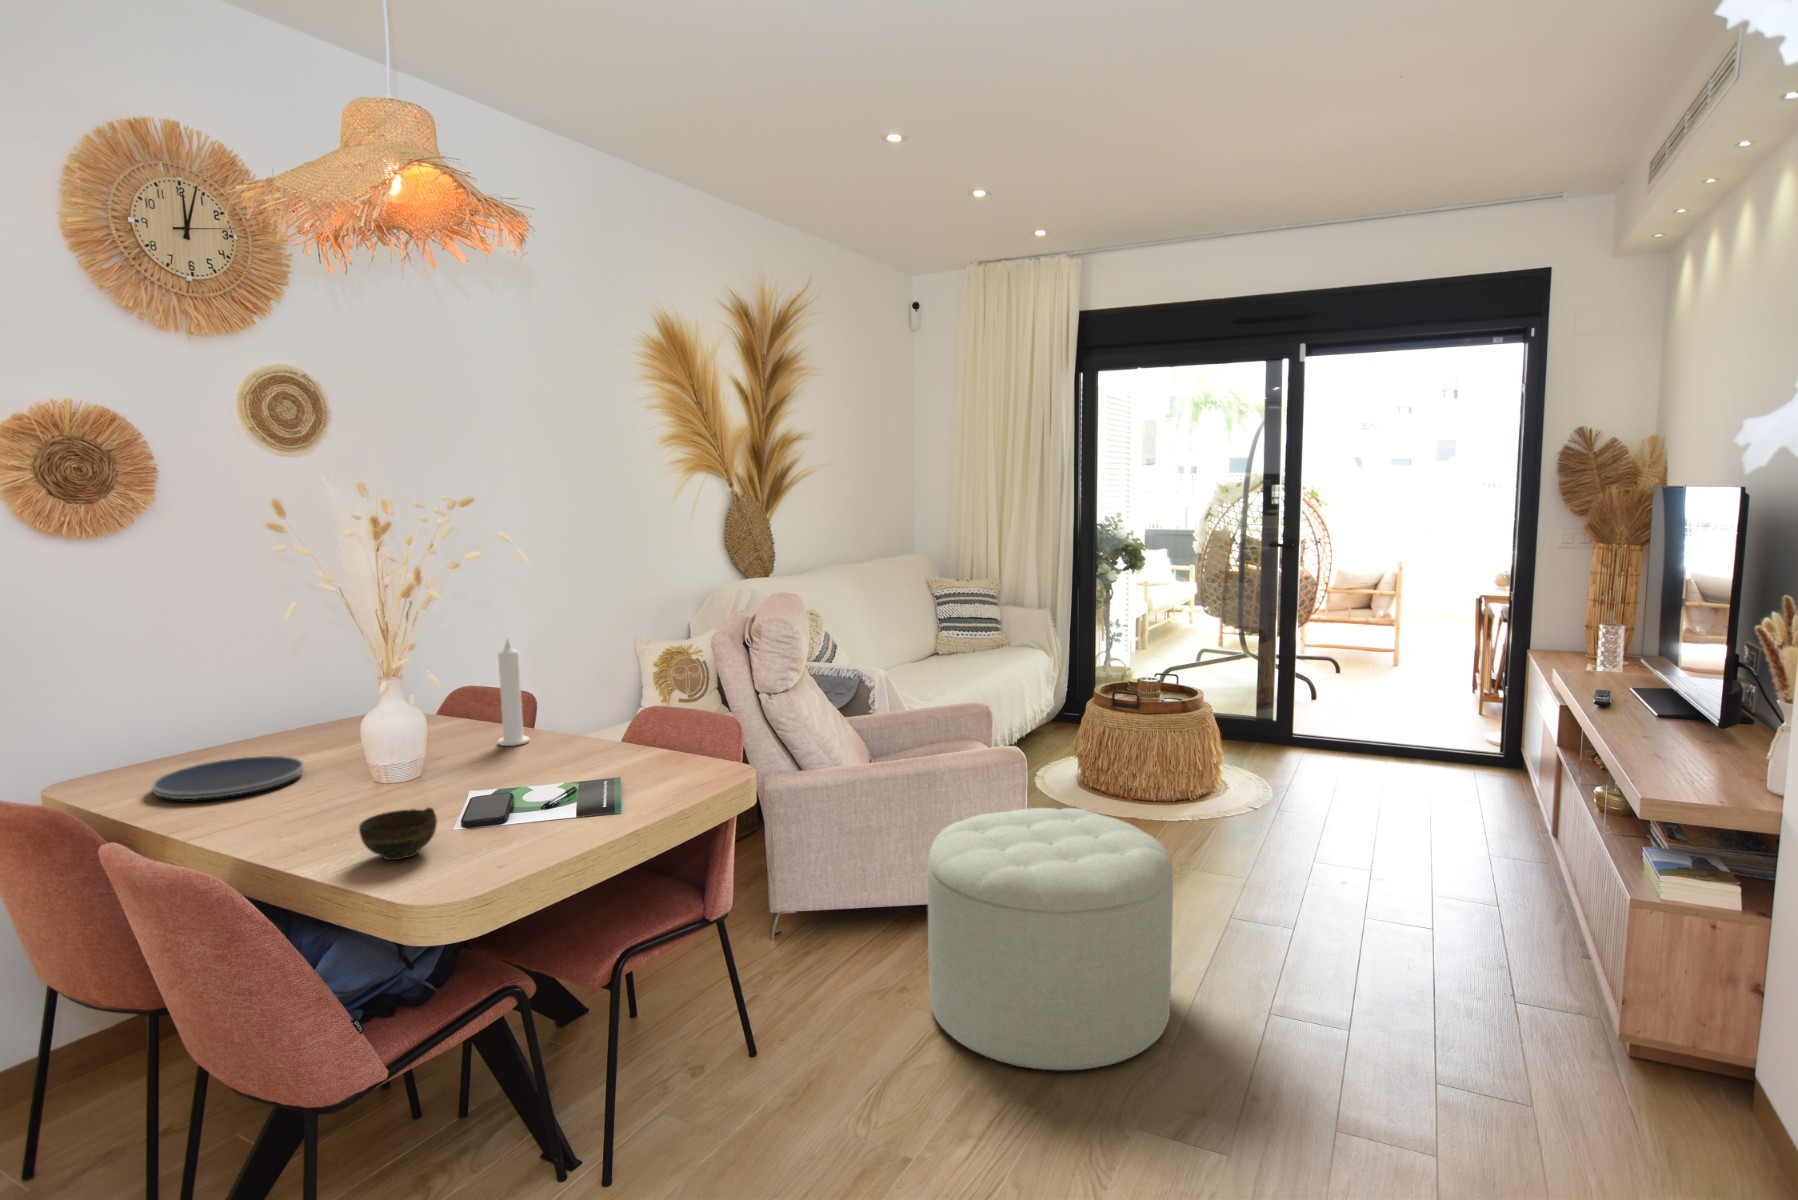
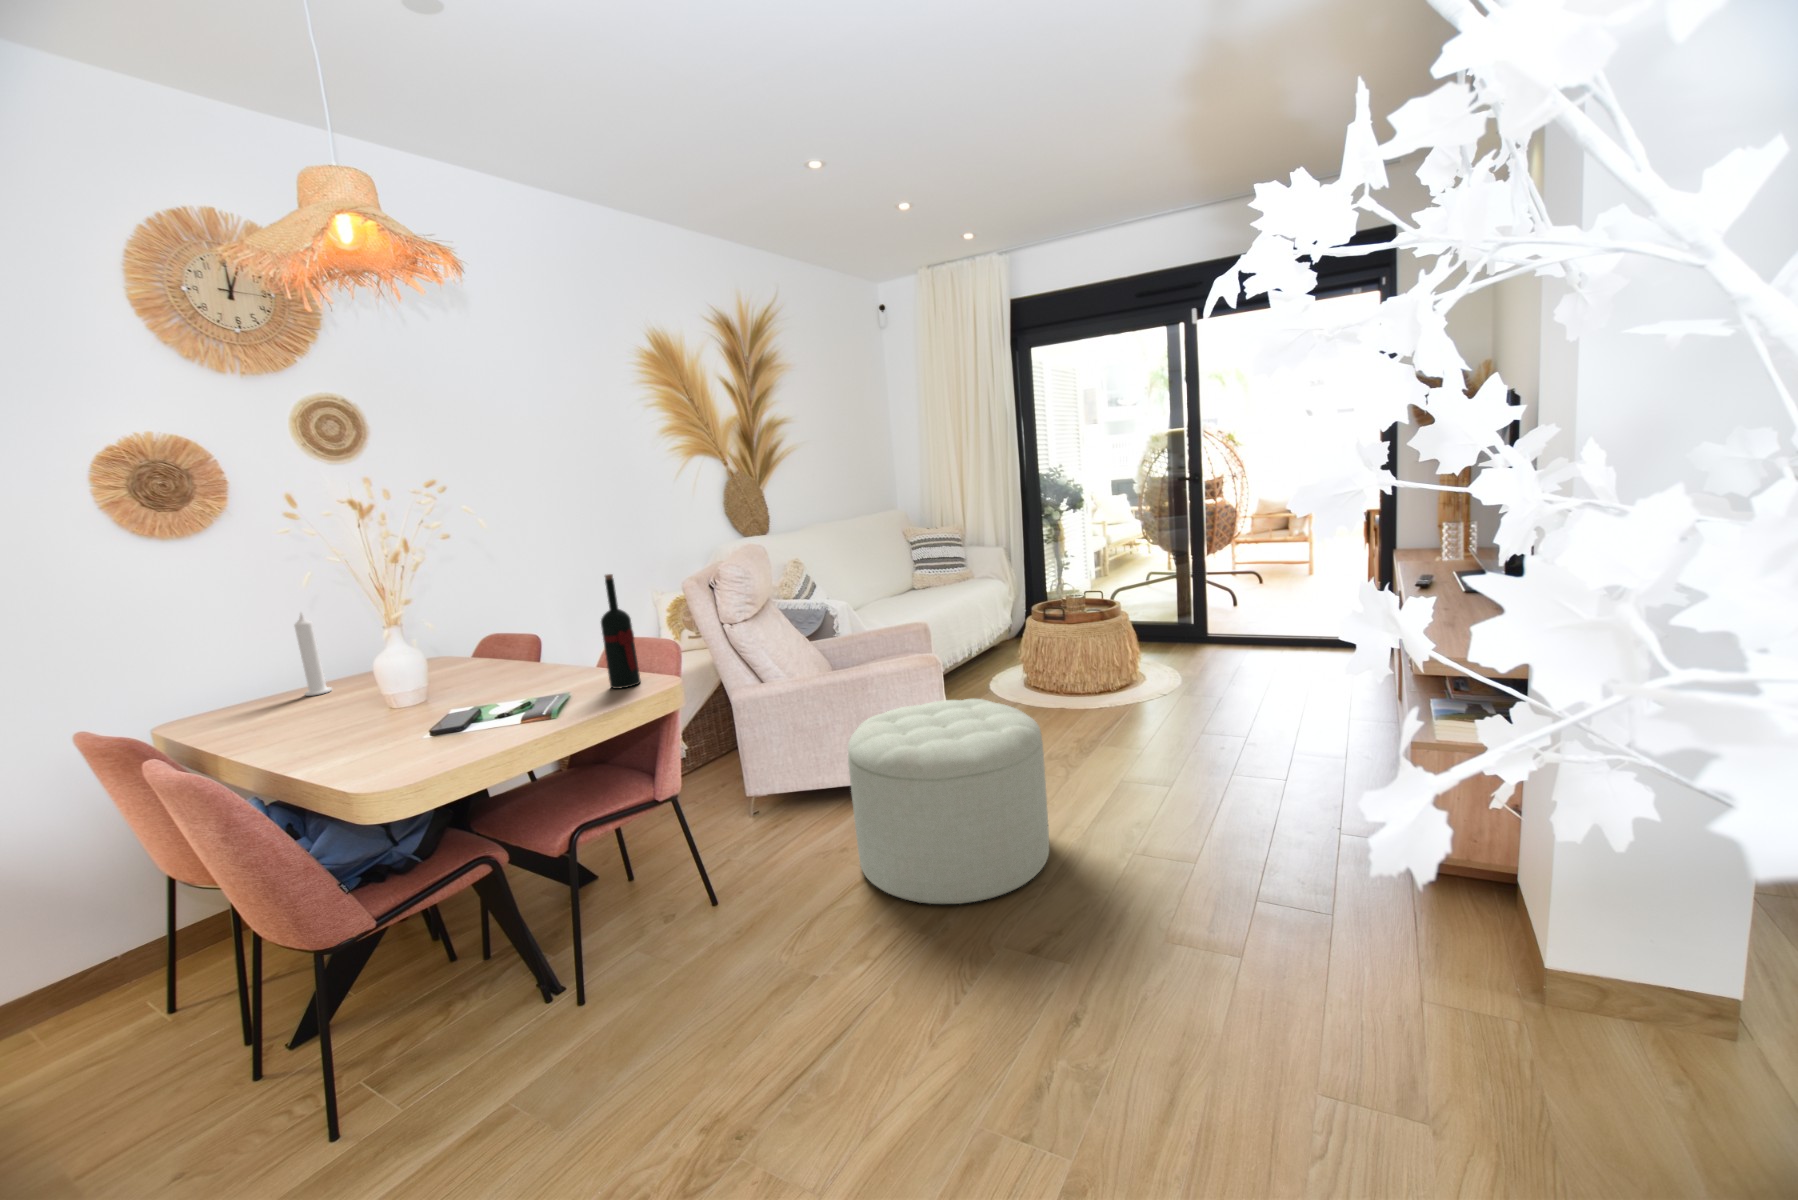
wine bottle: none [659,629,702,775] -> present [601,574,641,689]
candle: present [498,639,529,746] -> present [294,613,332,696]
plate: present [152,756,304,799] -> none [222,695,345,730]
cup: present [359,808,437,860] -> none [337,723,405,764]

